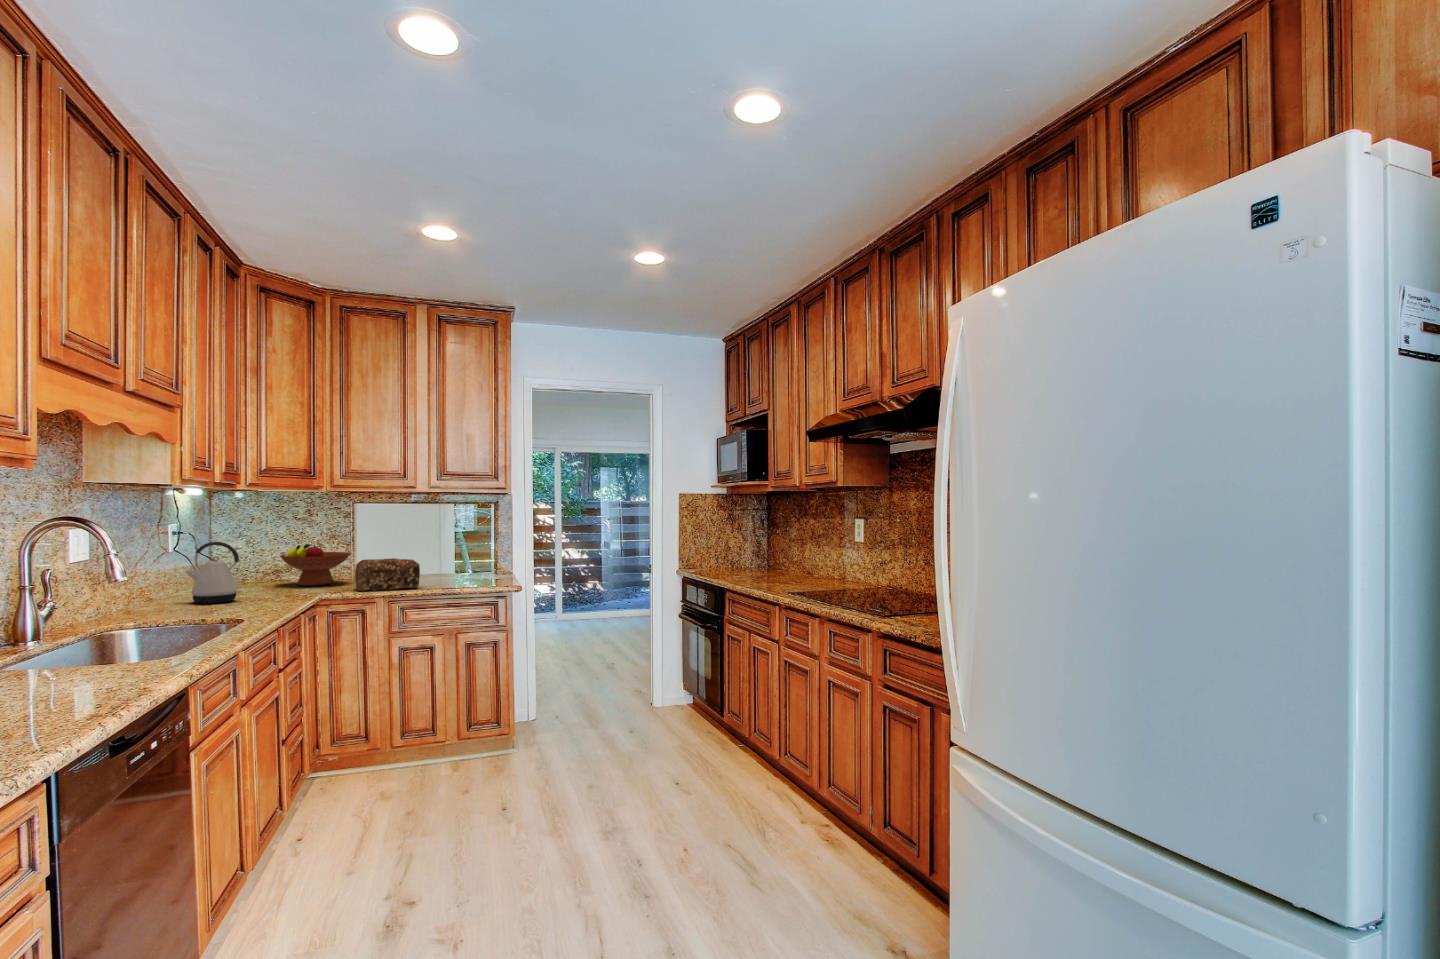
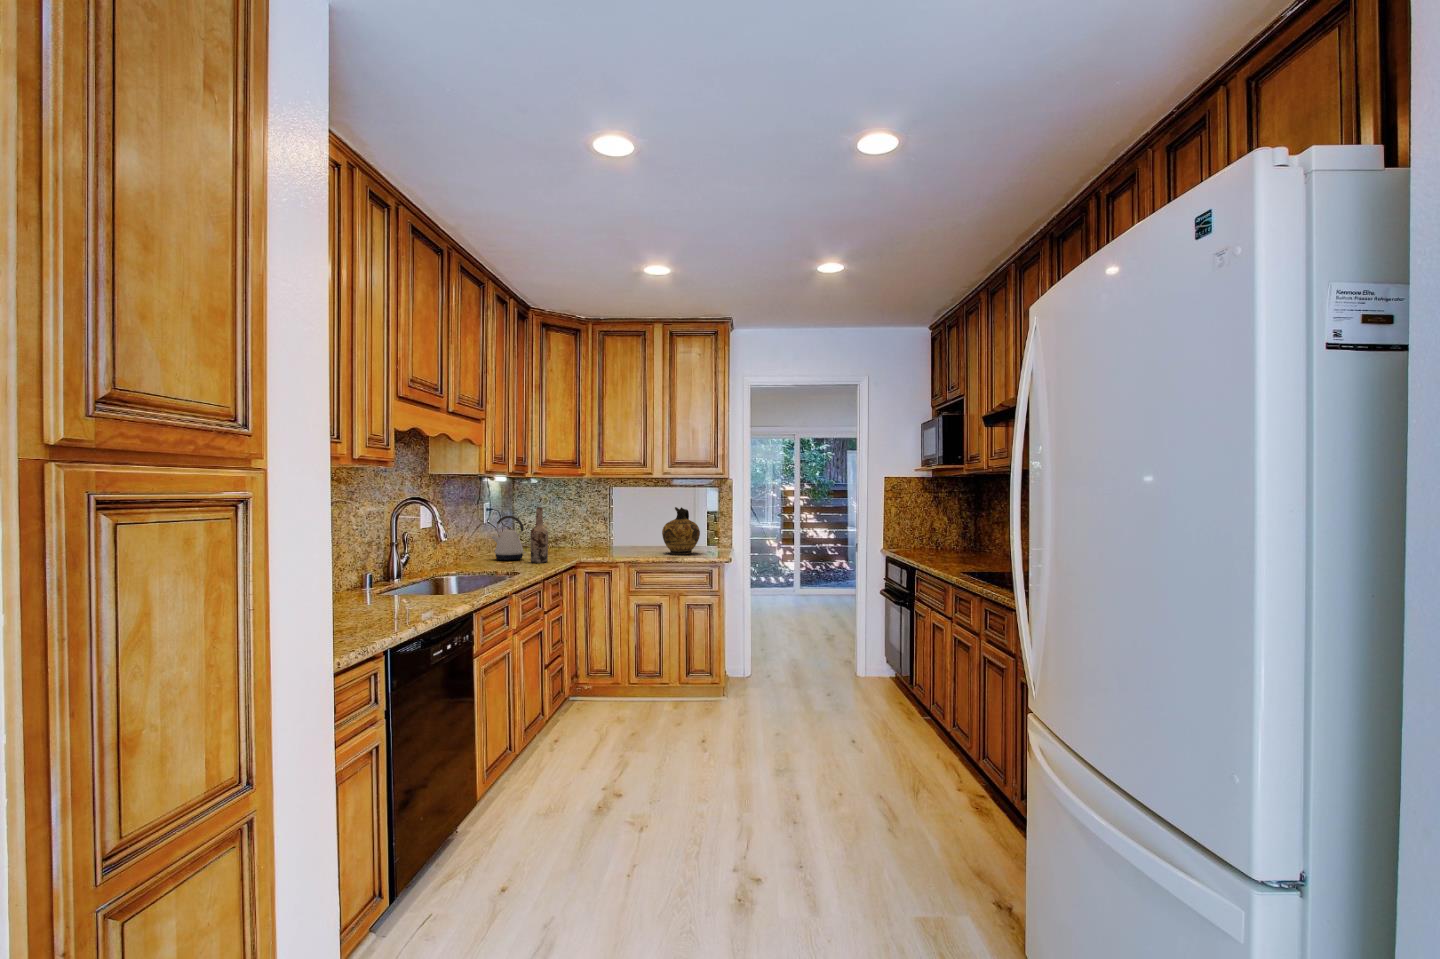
ceramic jug: none [430,527,478,583] -> present [662,507,700,554]
wine bottle: none [252,530,279,604] -> present [531,507,548,563]
fruit bowl: present [280,544,351,586] -> none [556,519,606,551]
bread loaf: present [355,558,420,591] -> none [605,532,651,557]

